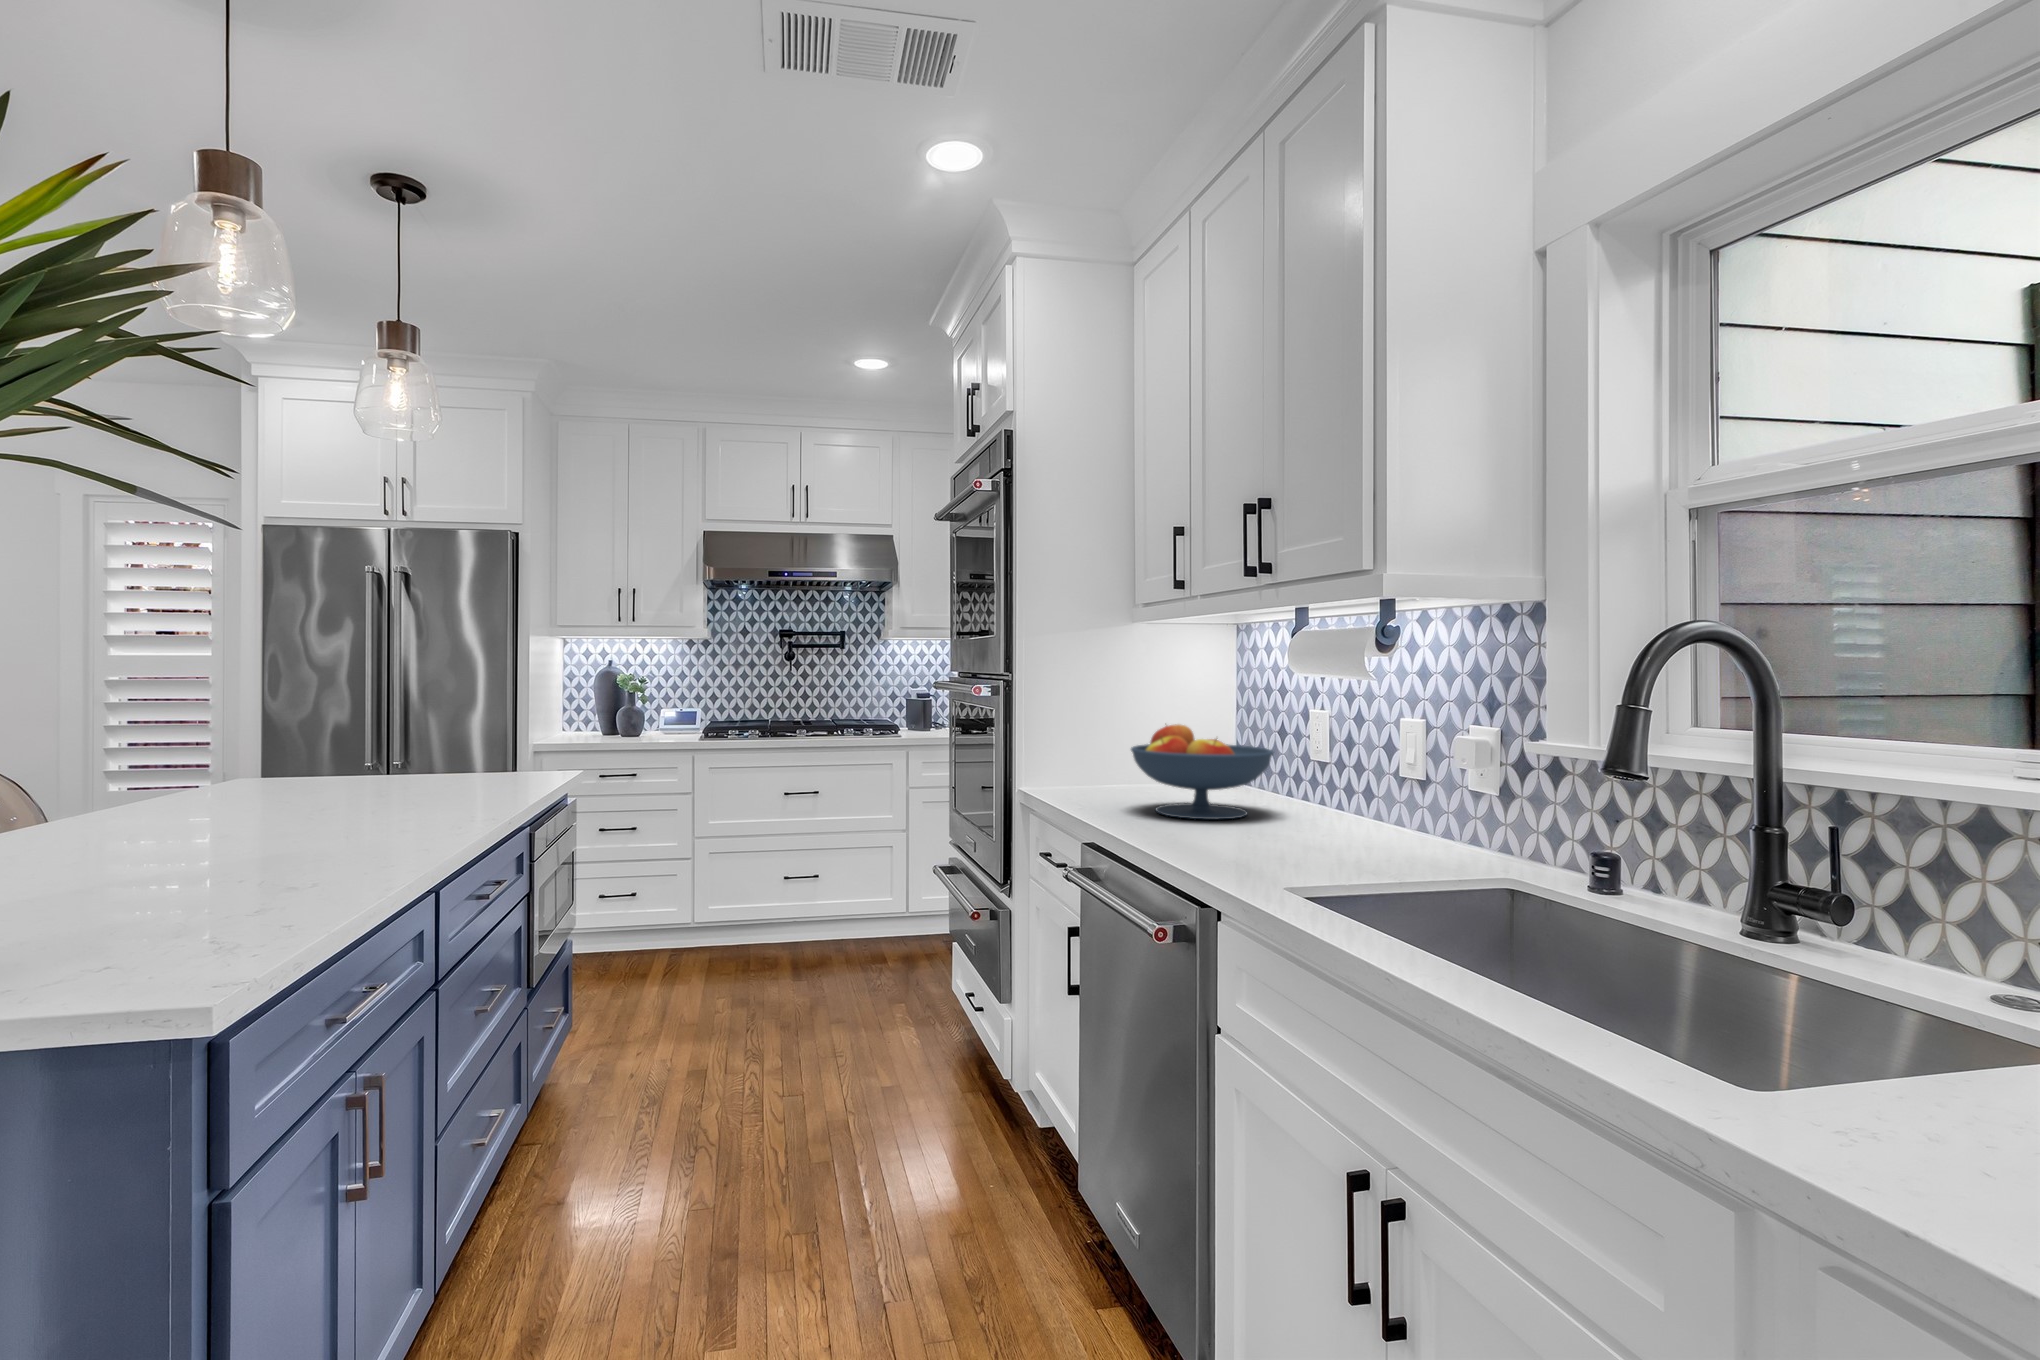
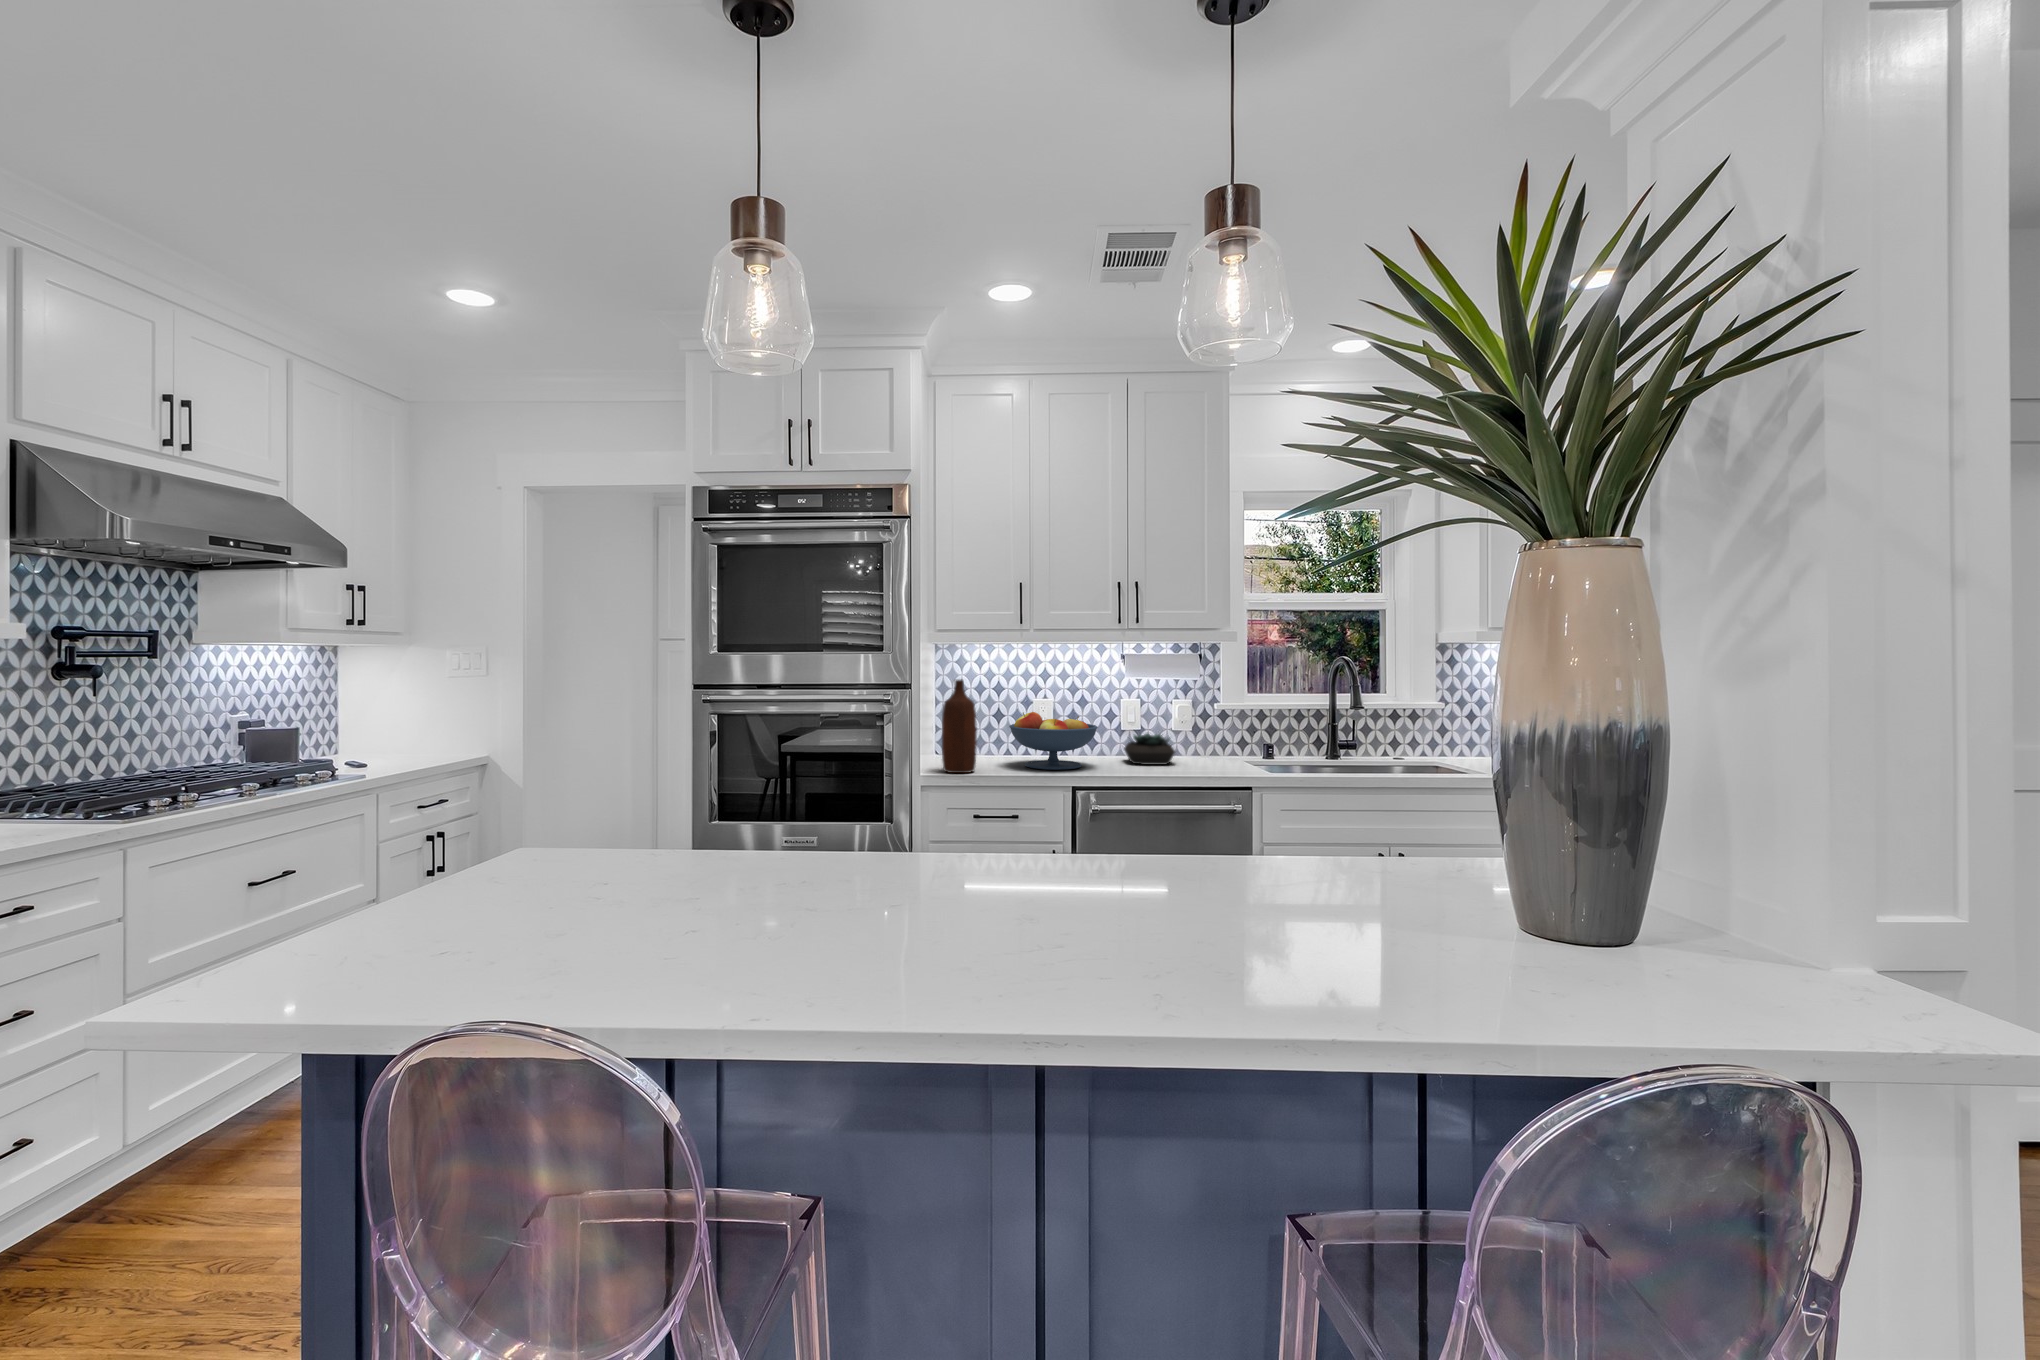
bottle: none [1066,671,1112,799] -> present [942,679,977,773]
succulent plant: none [1286,783,1403,845] -> present [1124,733,1175,765]

